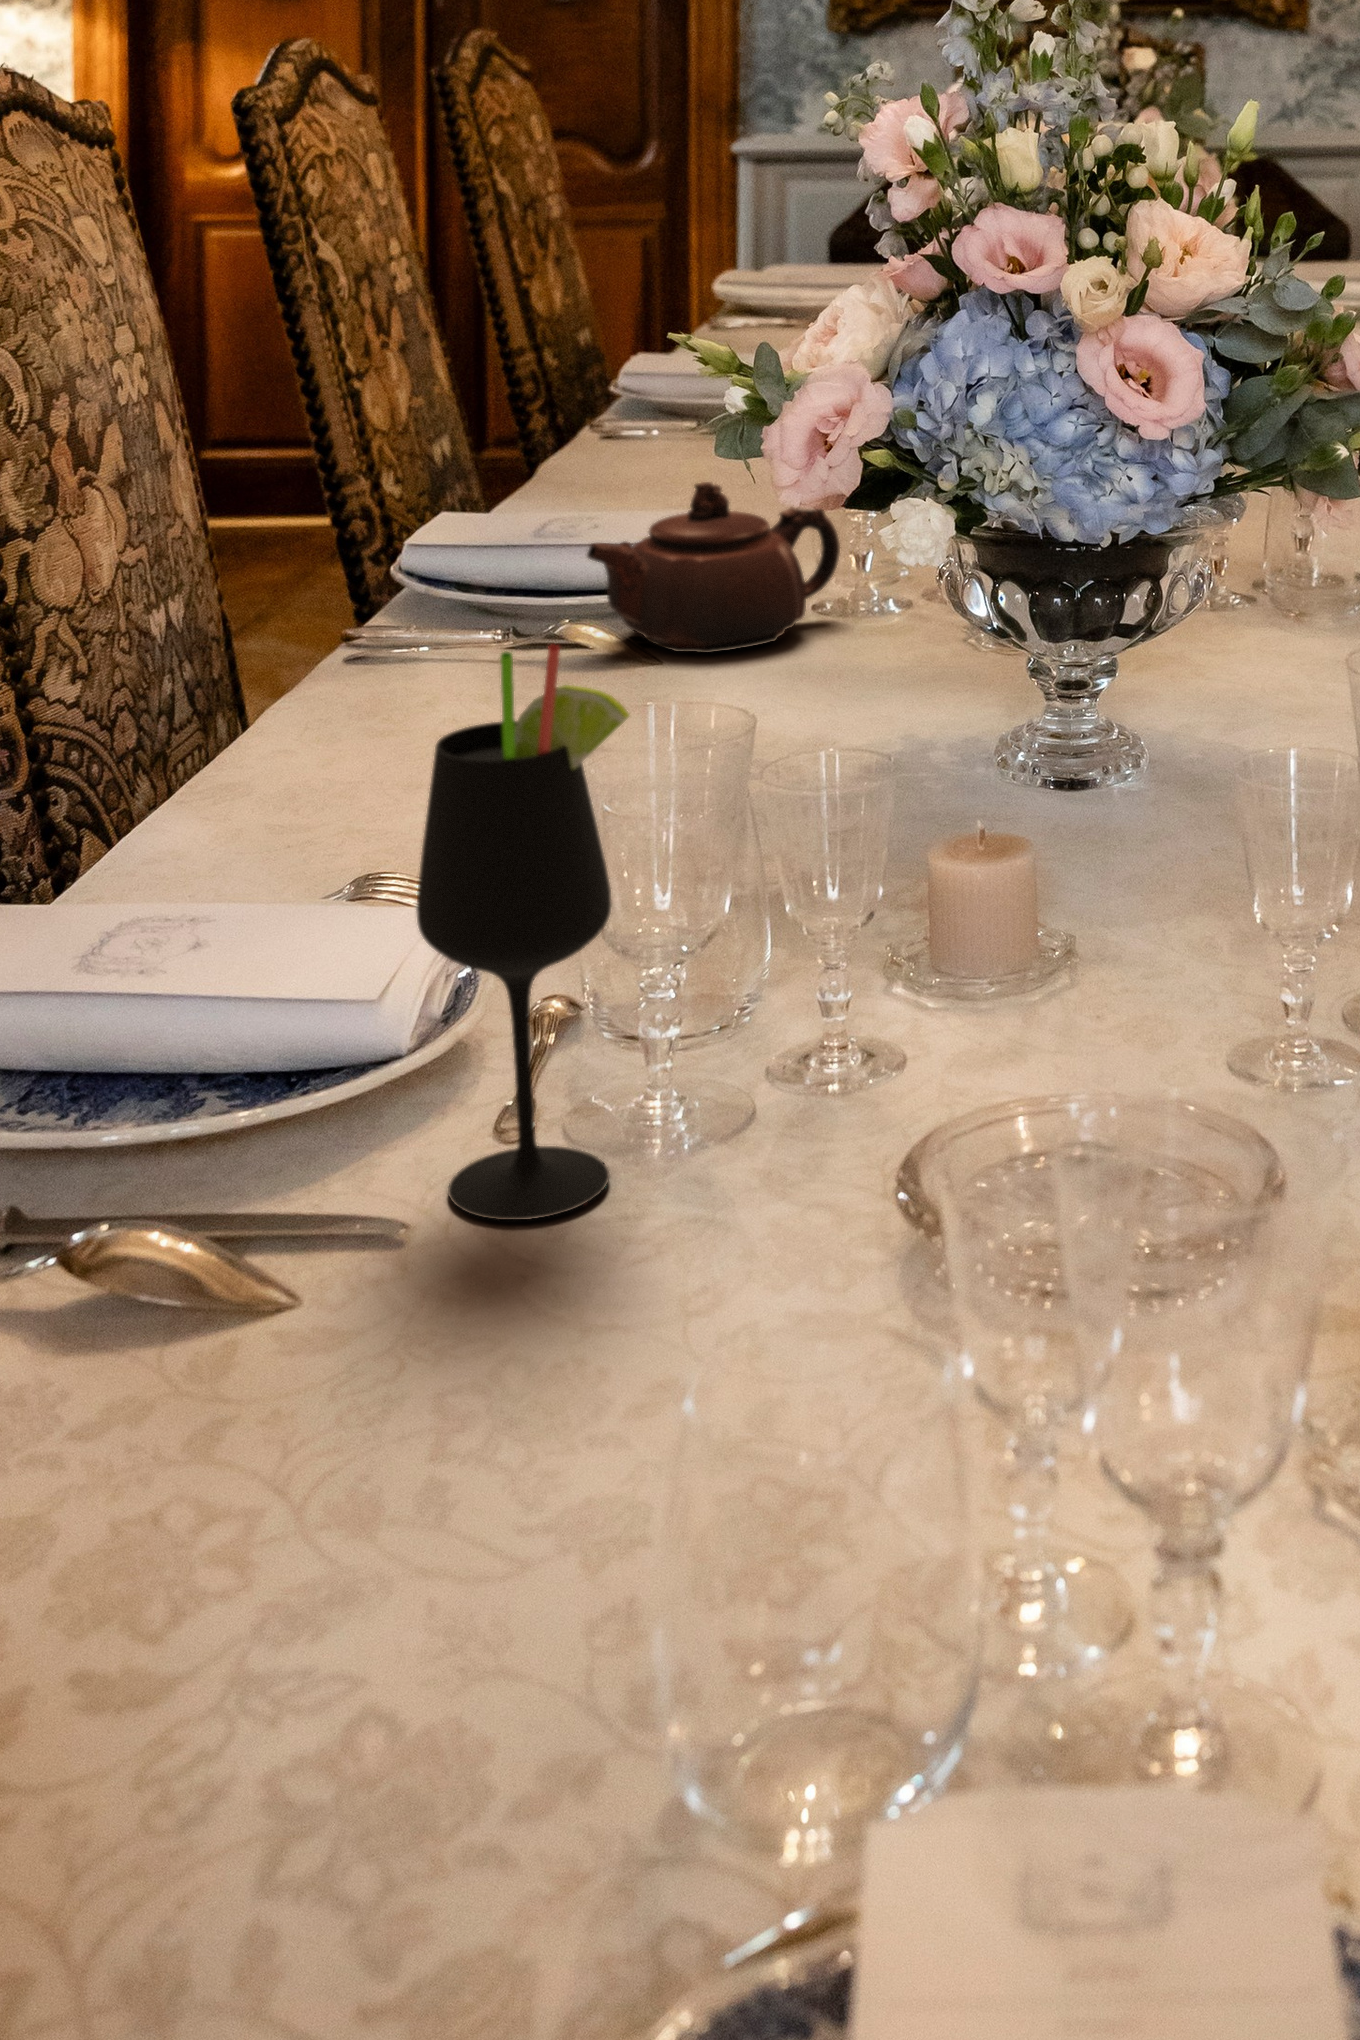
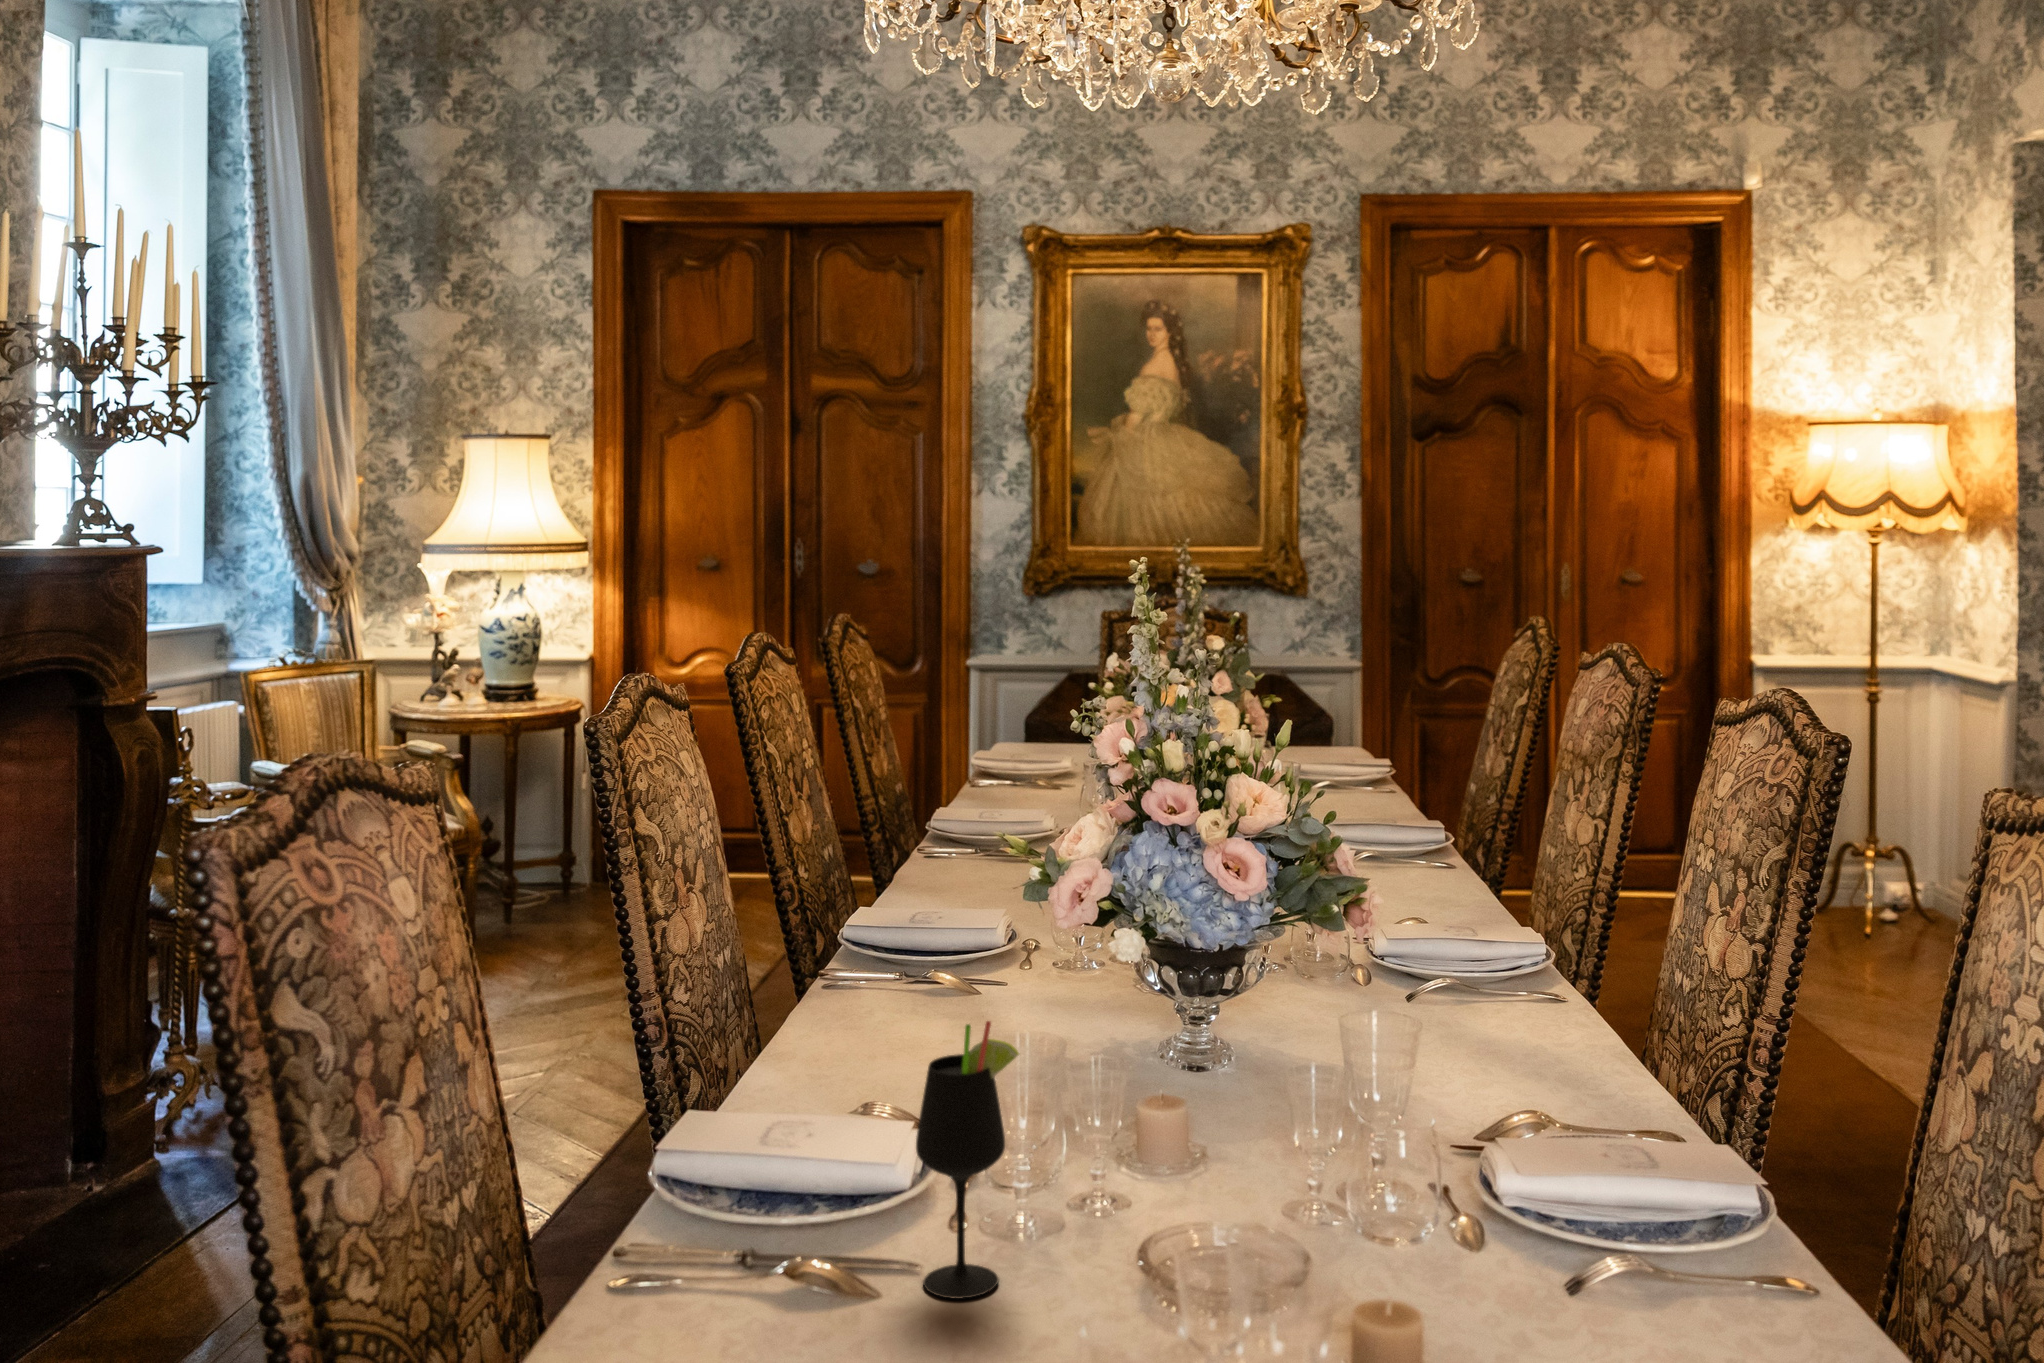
teapot: present [587,482,840,653] -> none [932,905,1065,1001]

